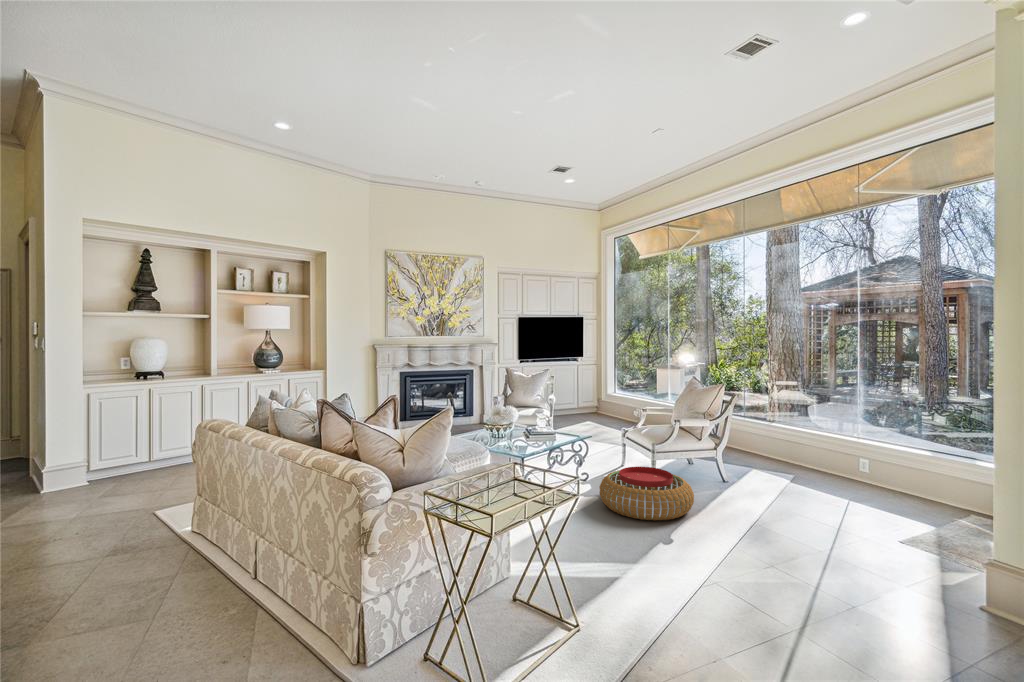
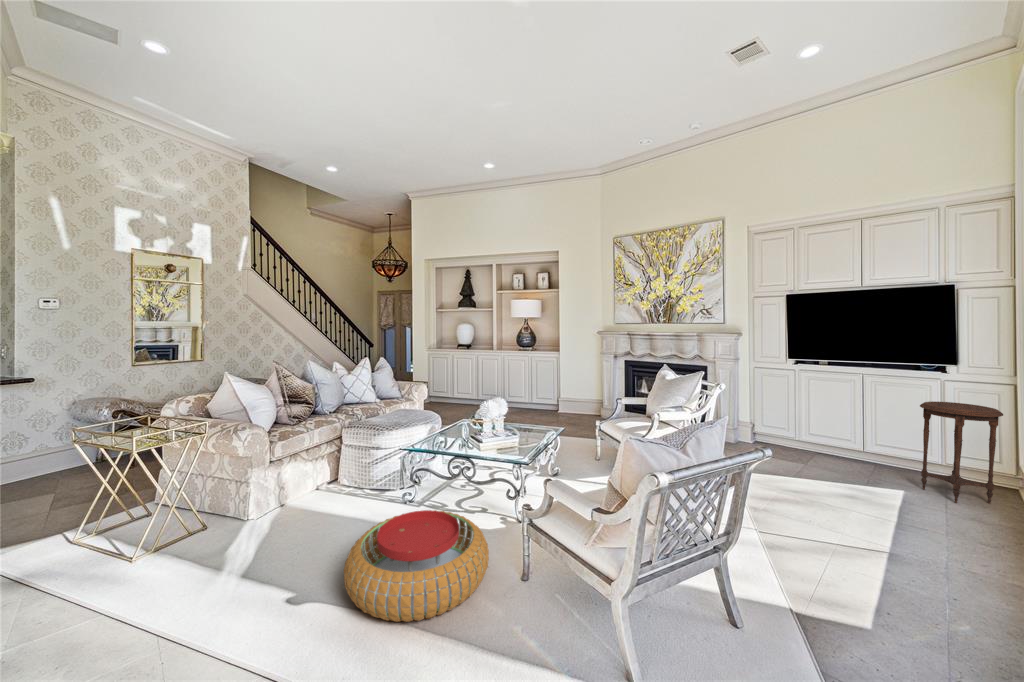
side table: none [578,374,604,419] -> present [920,401,1003,503]

